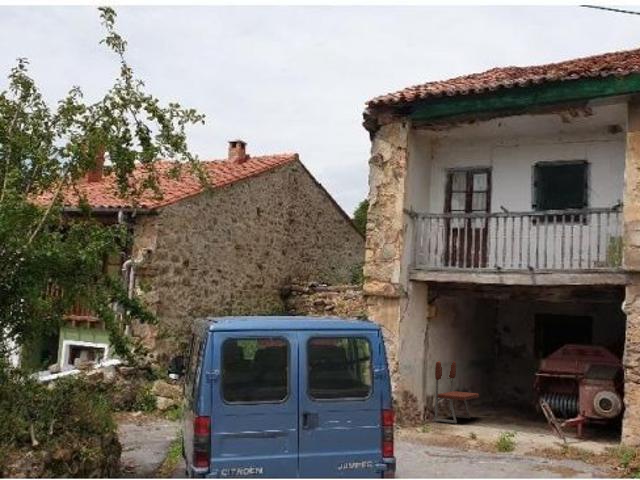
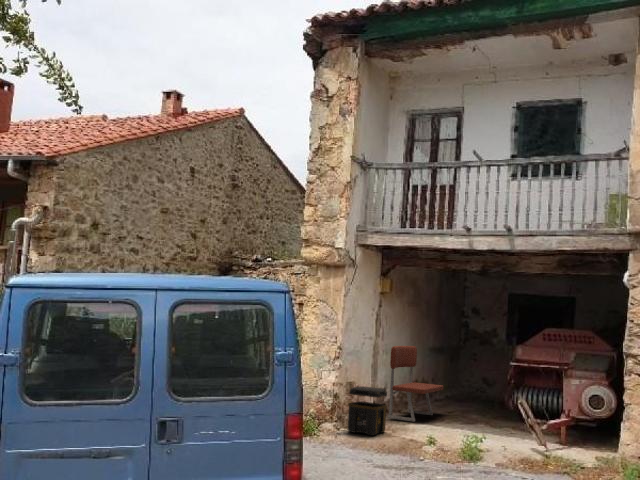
toolbox: none [404,394,435,433] -> present [348,386,387,436]

